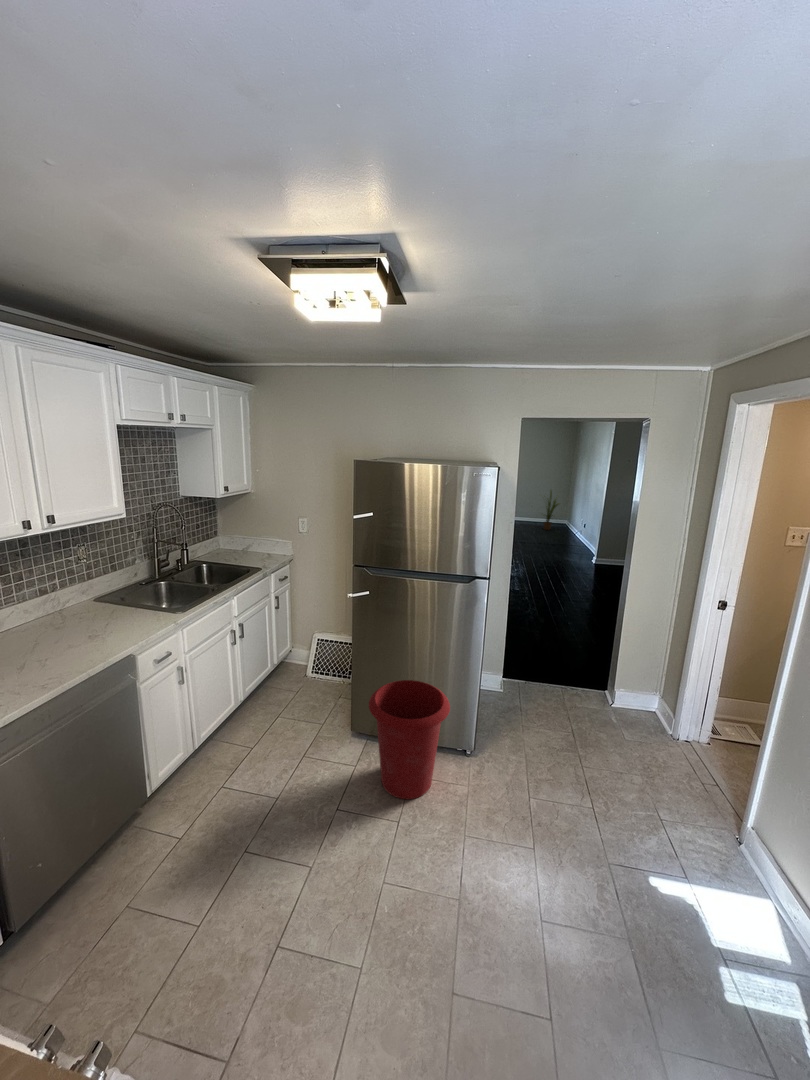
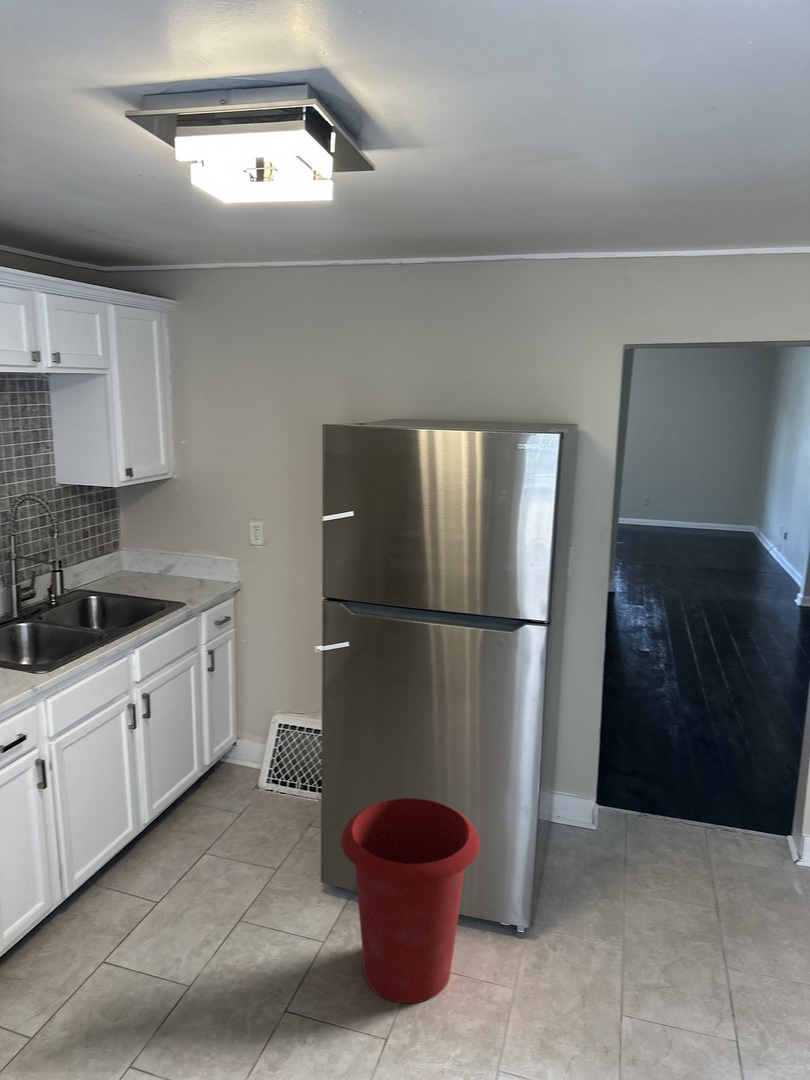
house plant: present [544,491,559,530] -> none [698,470,740,544]

